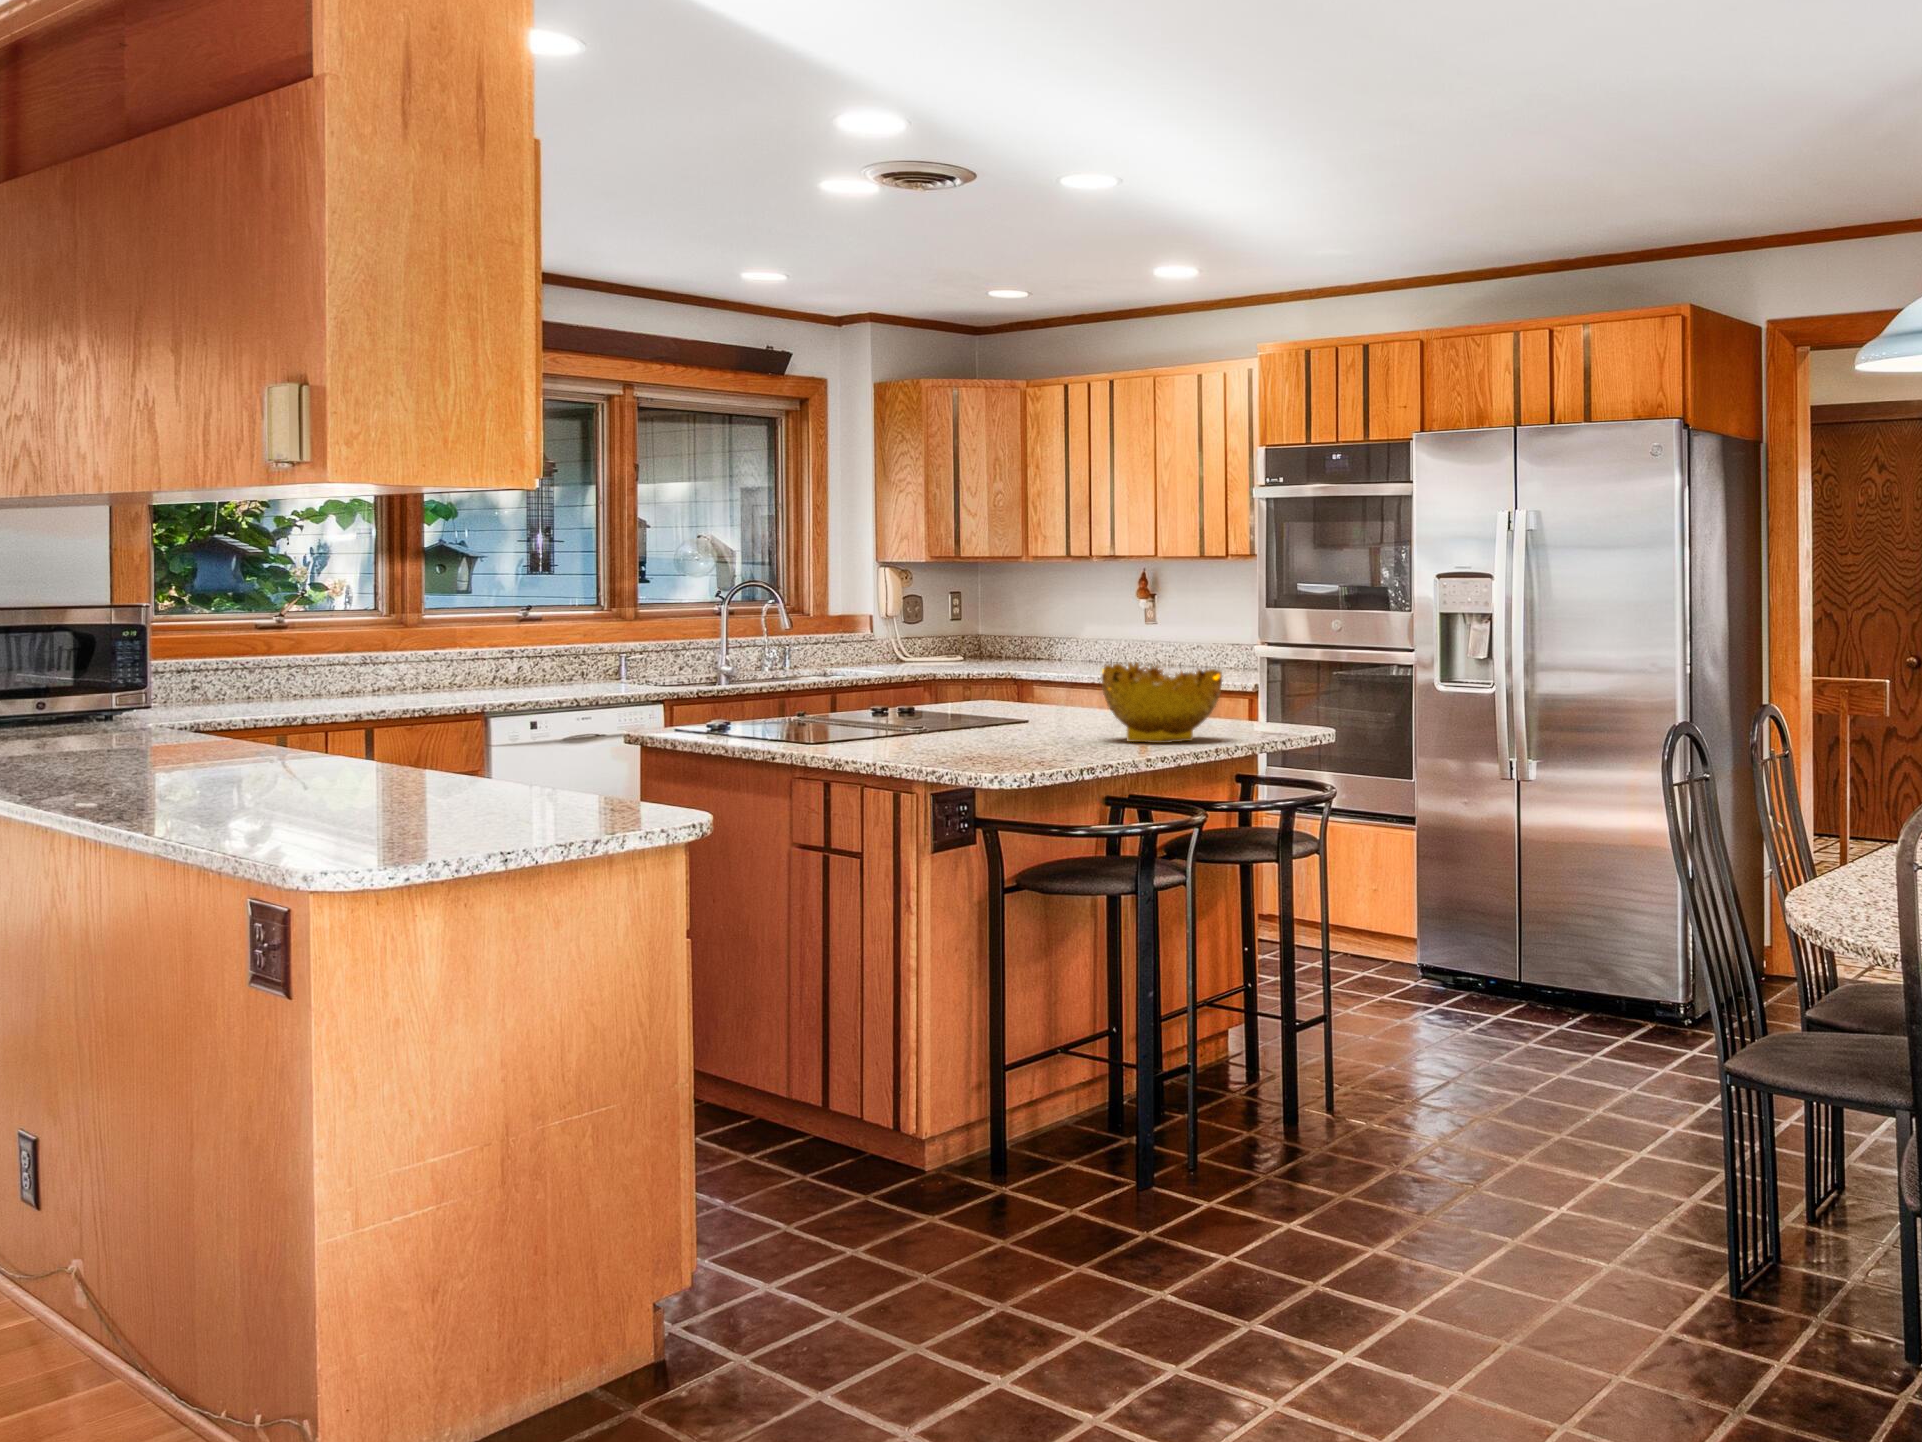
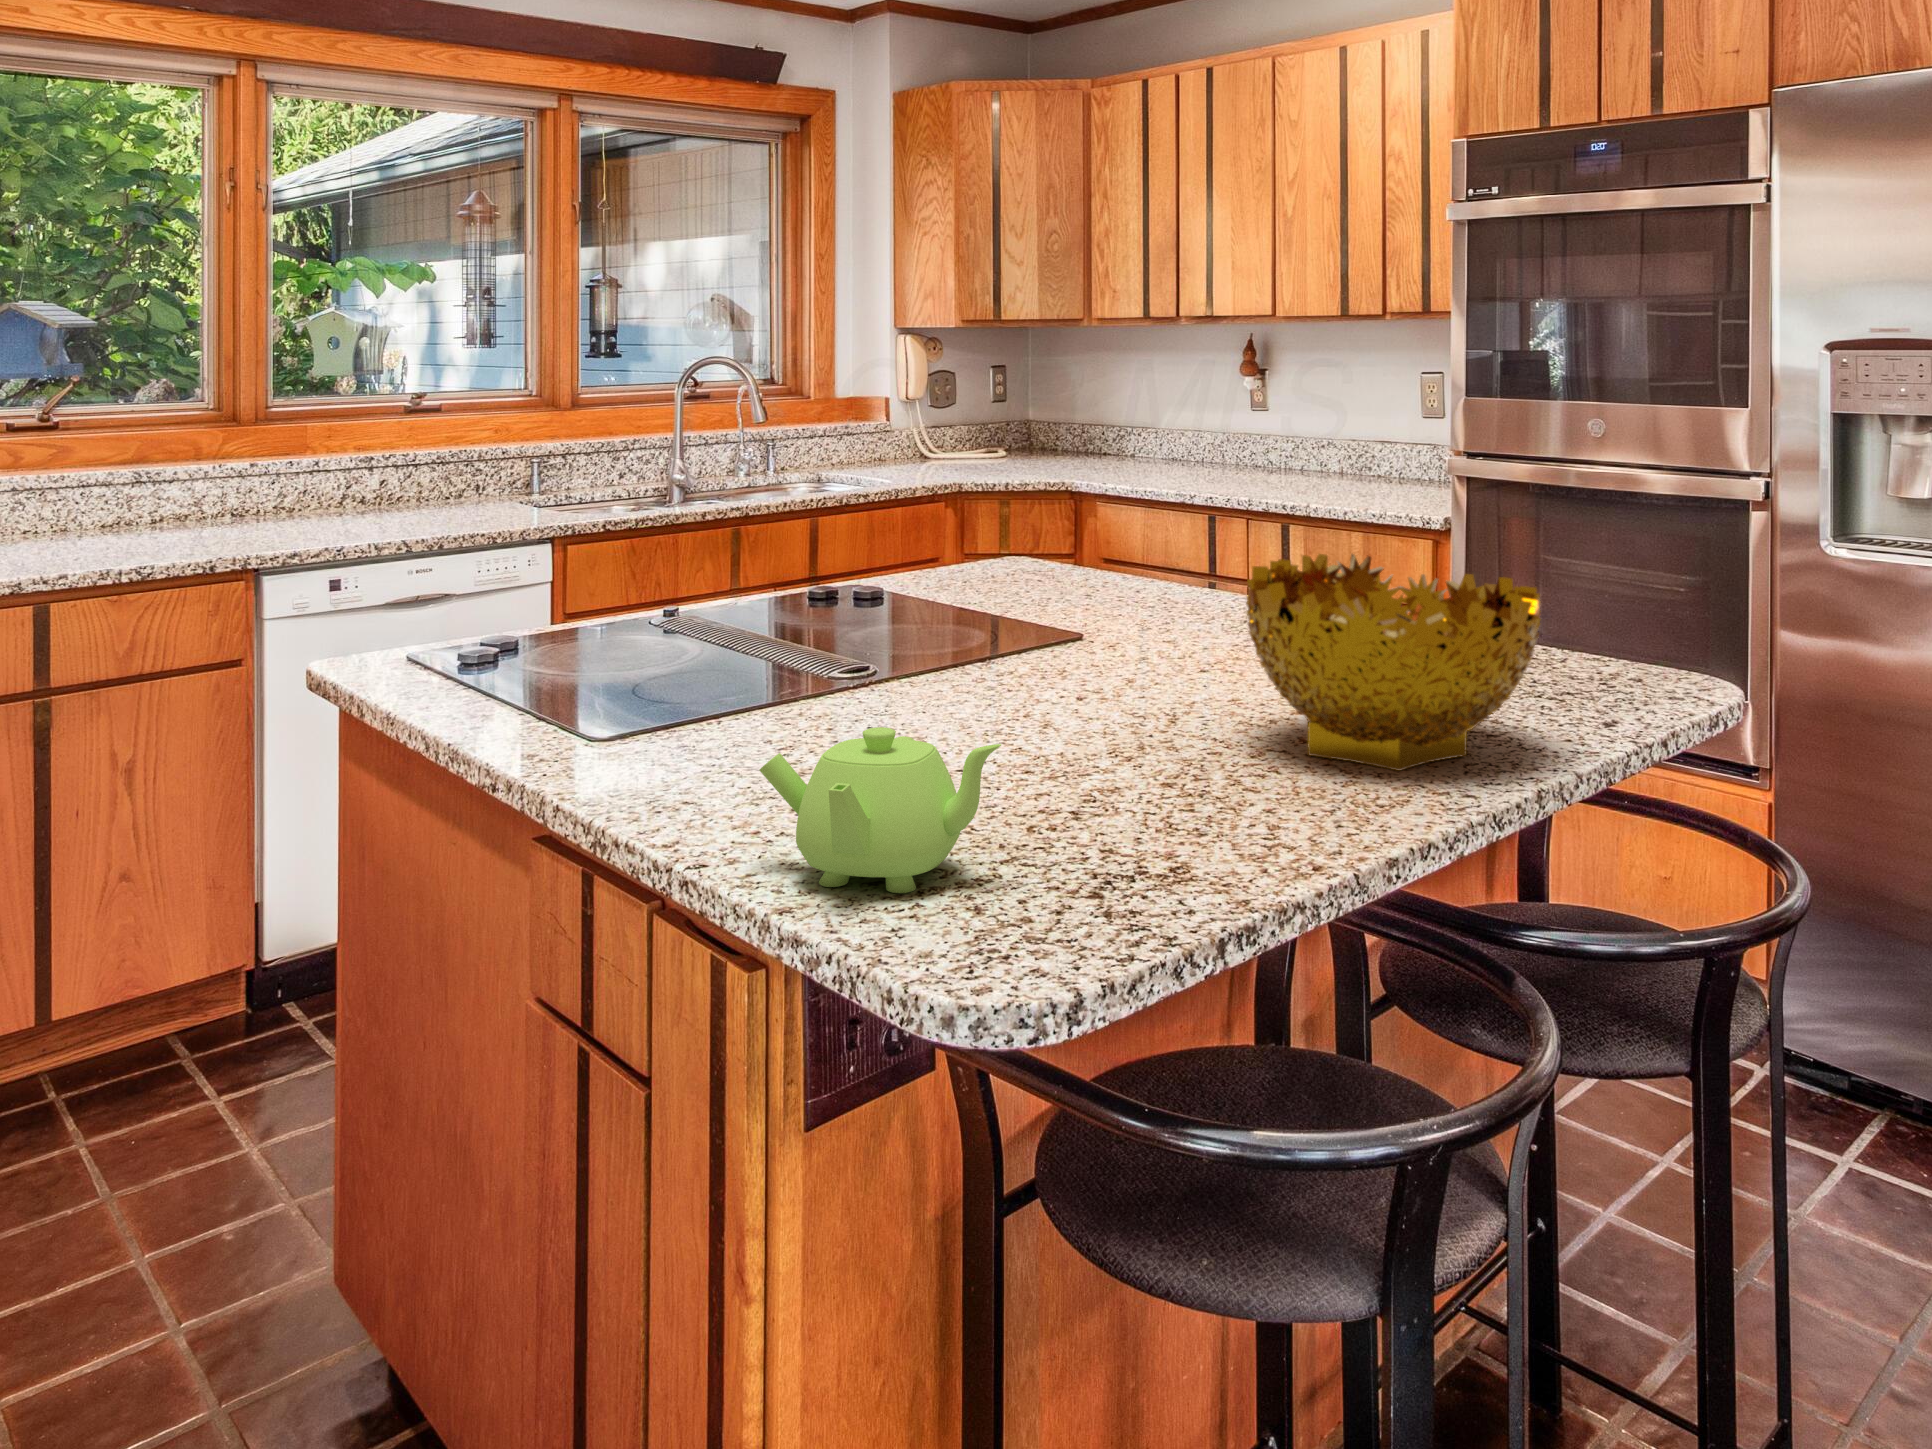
teapot: none [915,703,1005,757] -> present [759,727,1001,893]

